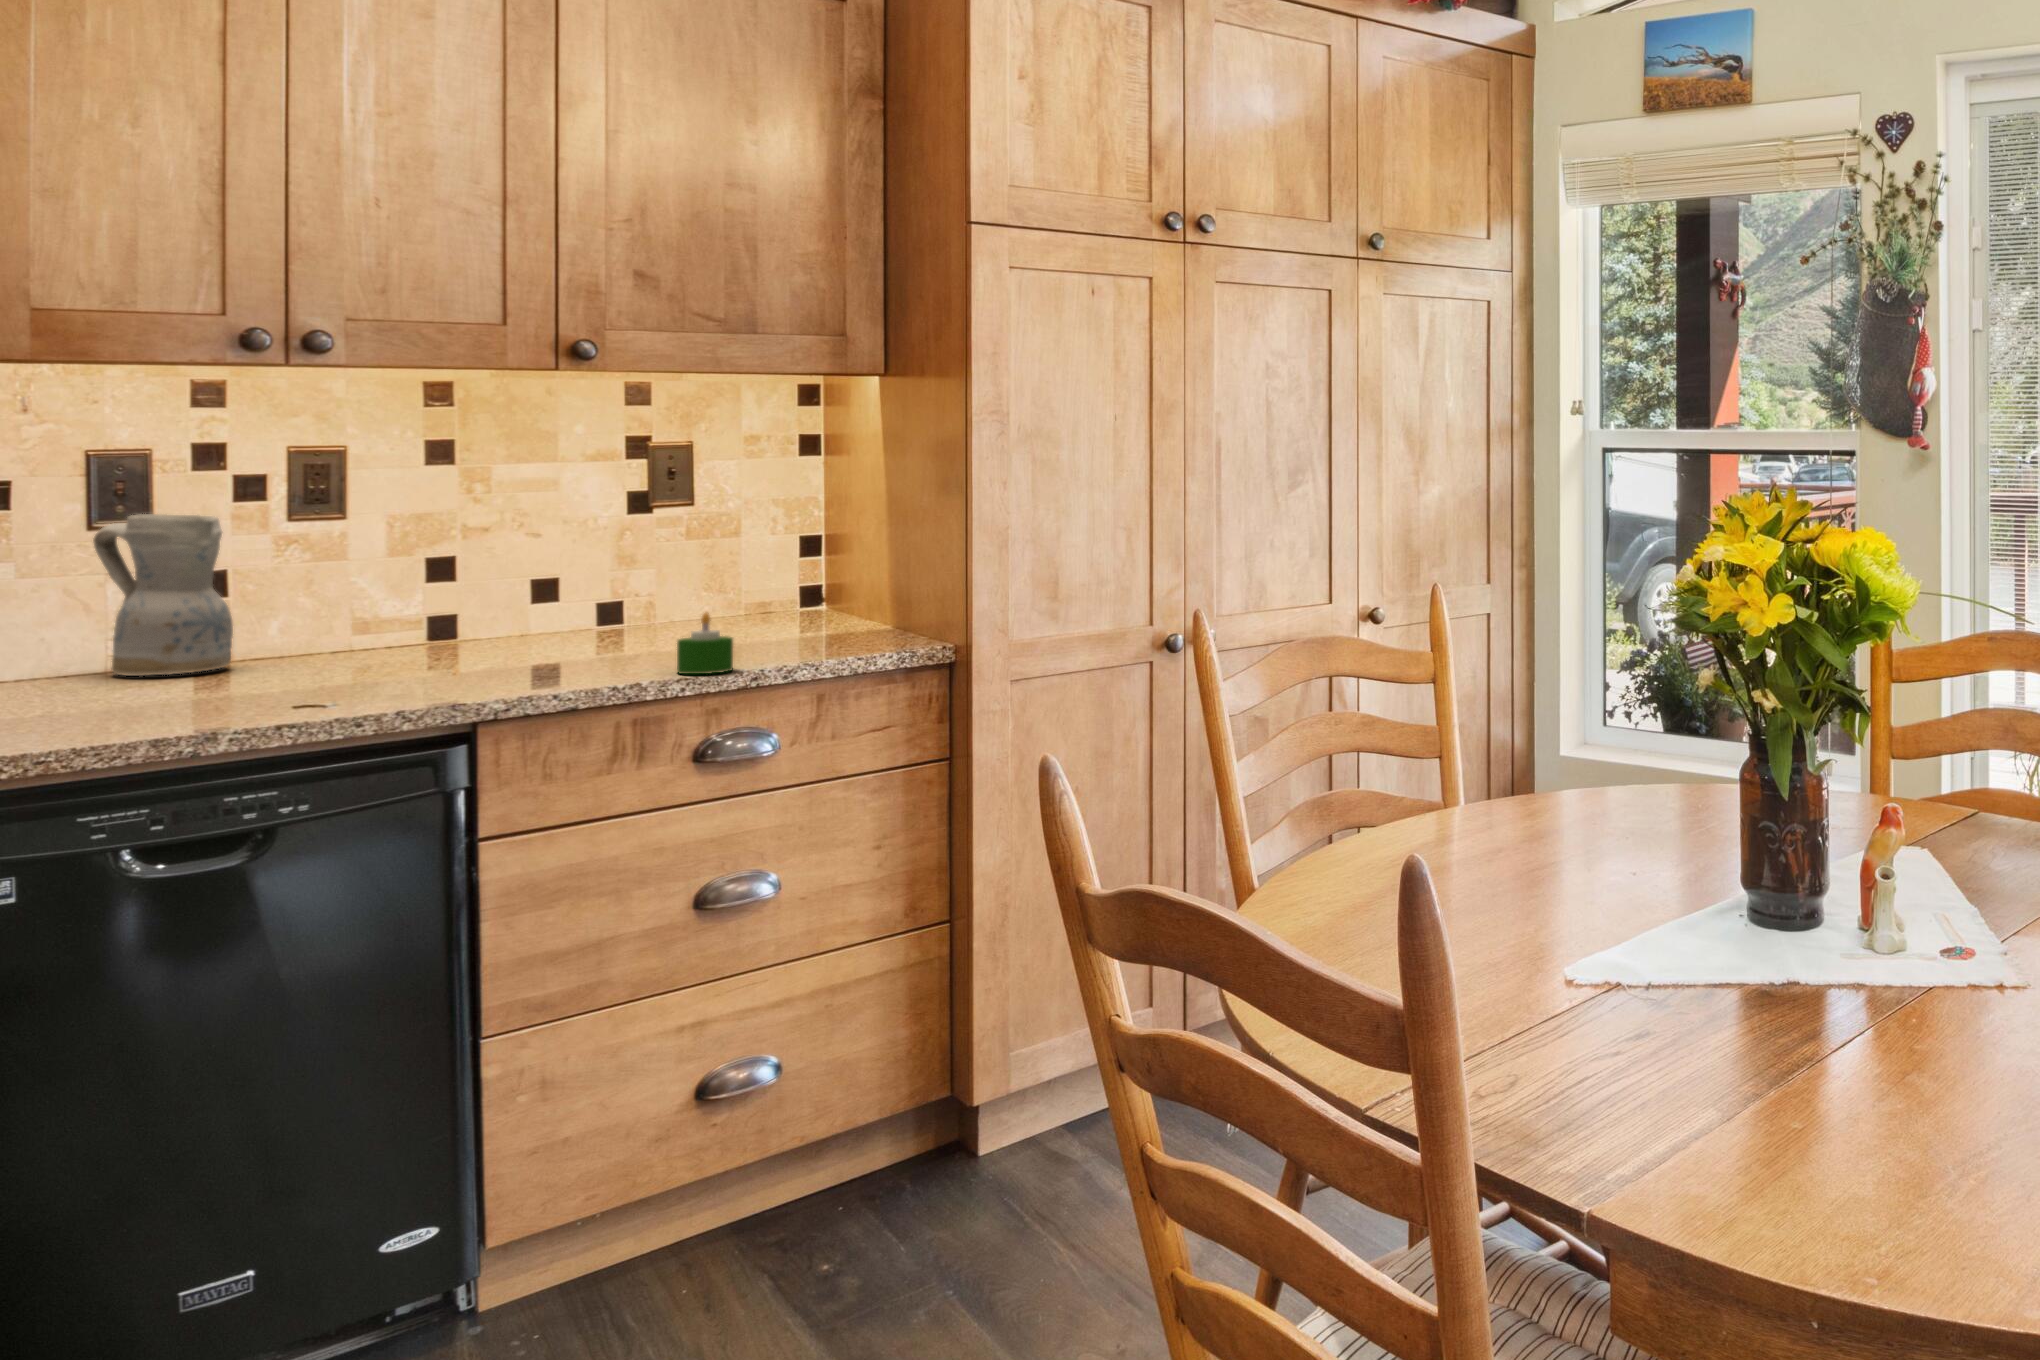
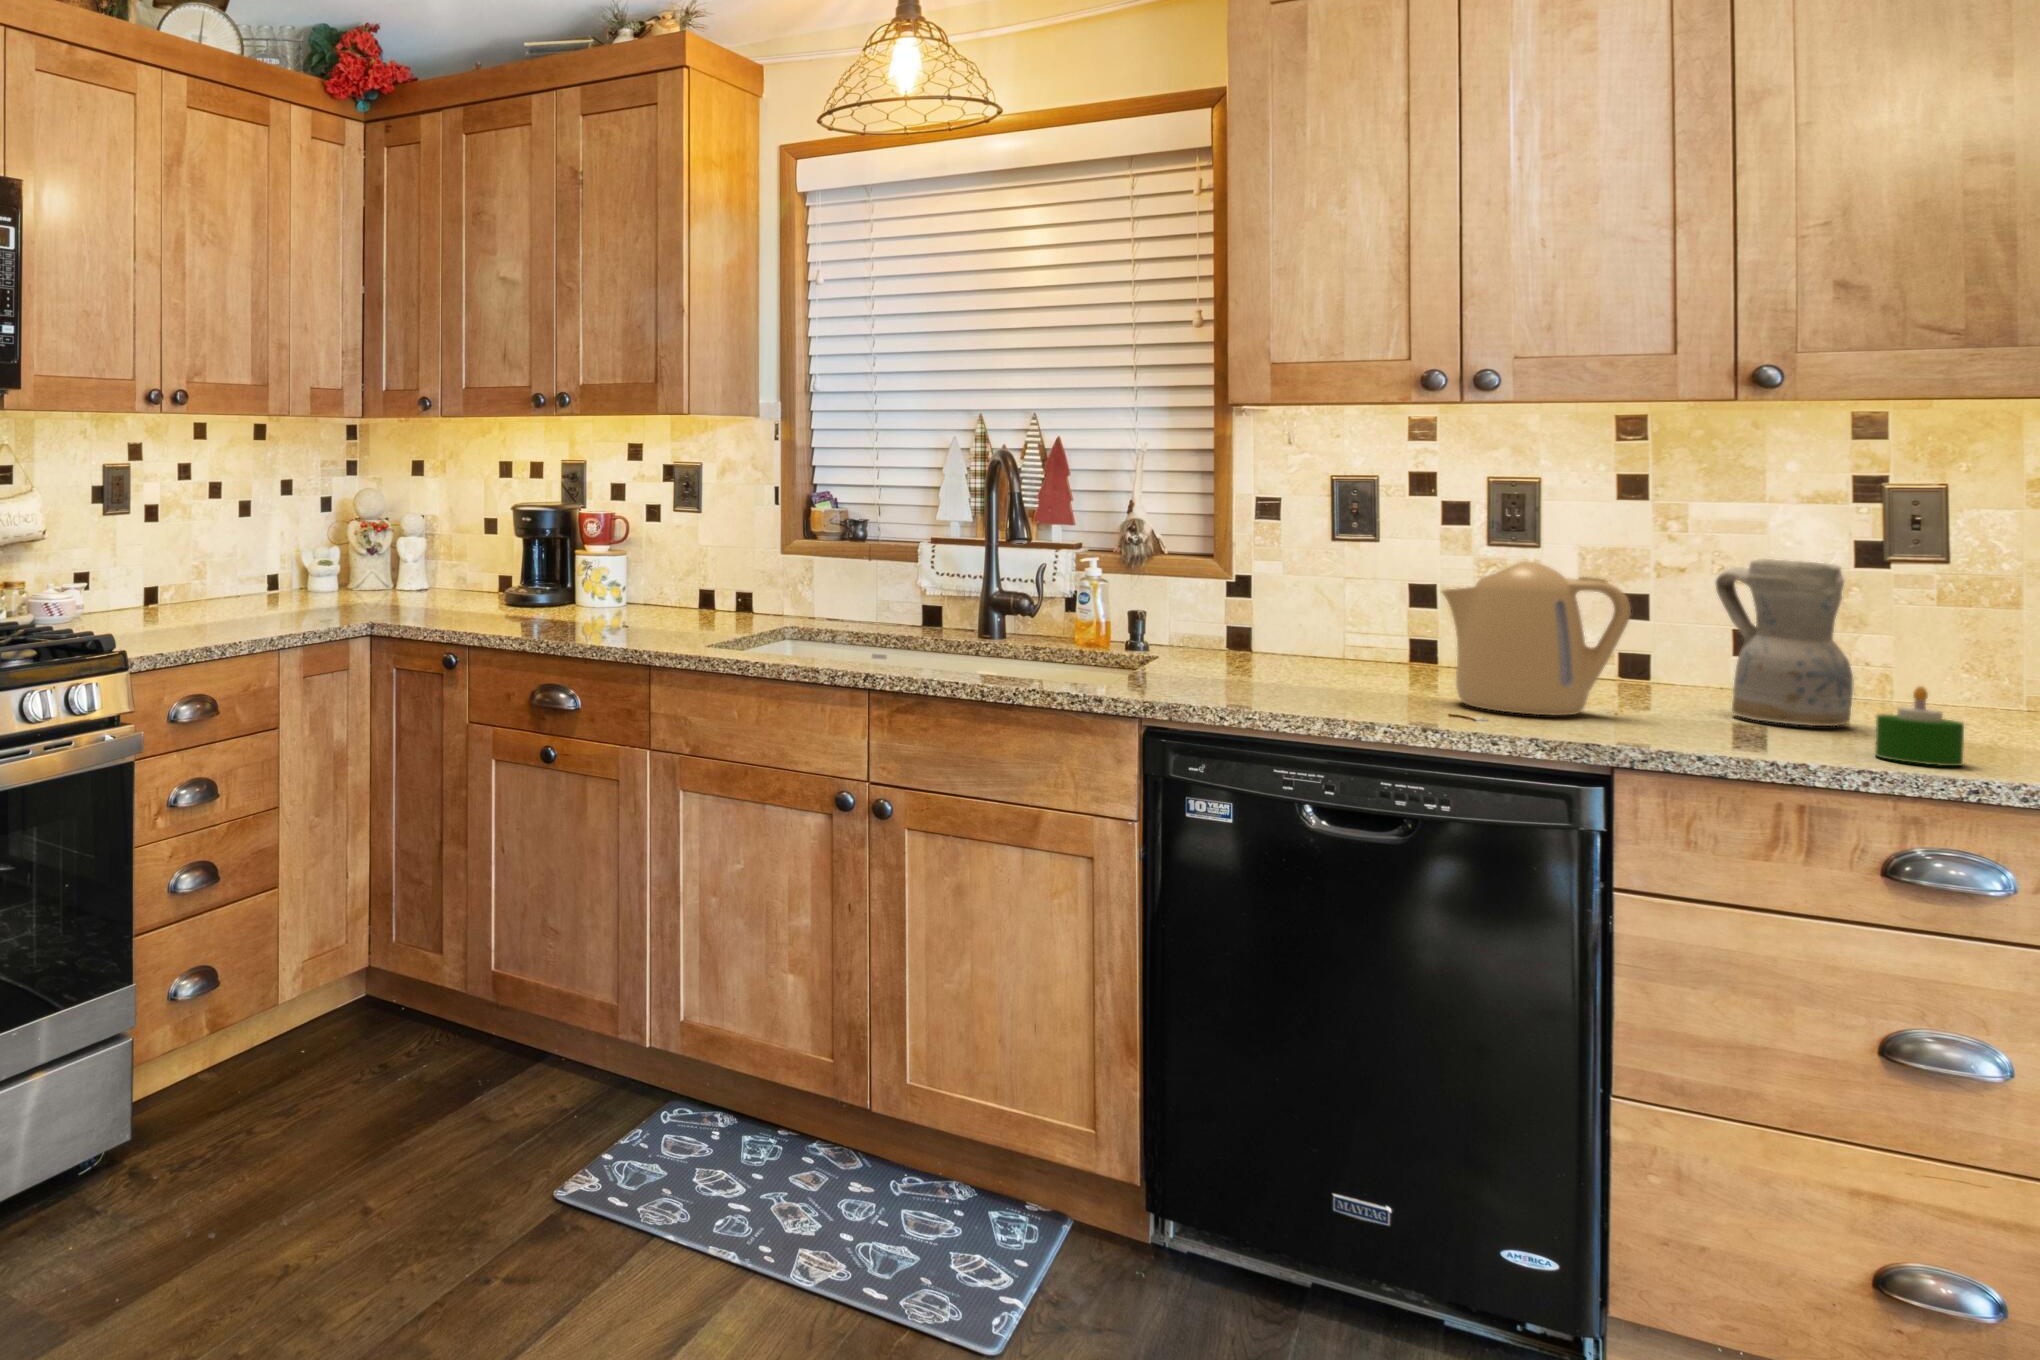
ceramic pitcher: present [93,514,233,676] -> present [1716,559,1853,726]
kettle: none [265,529,472,690] -> present [1441,561,1631,716]

